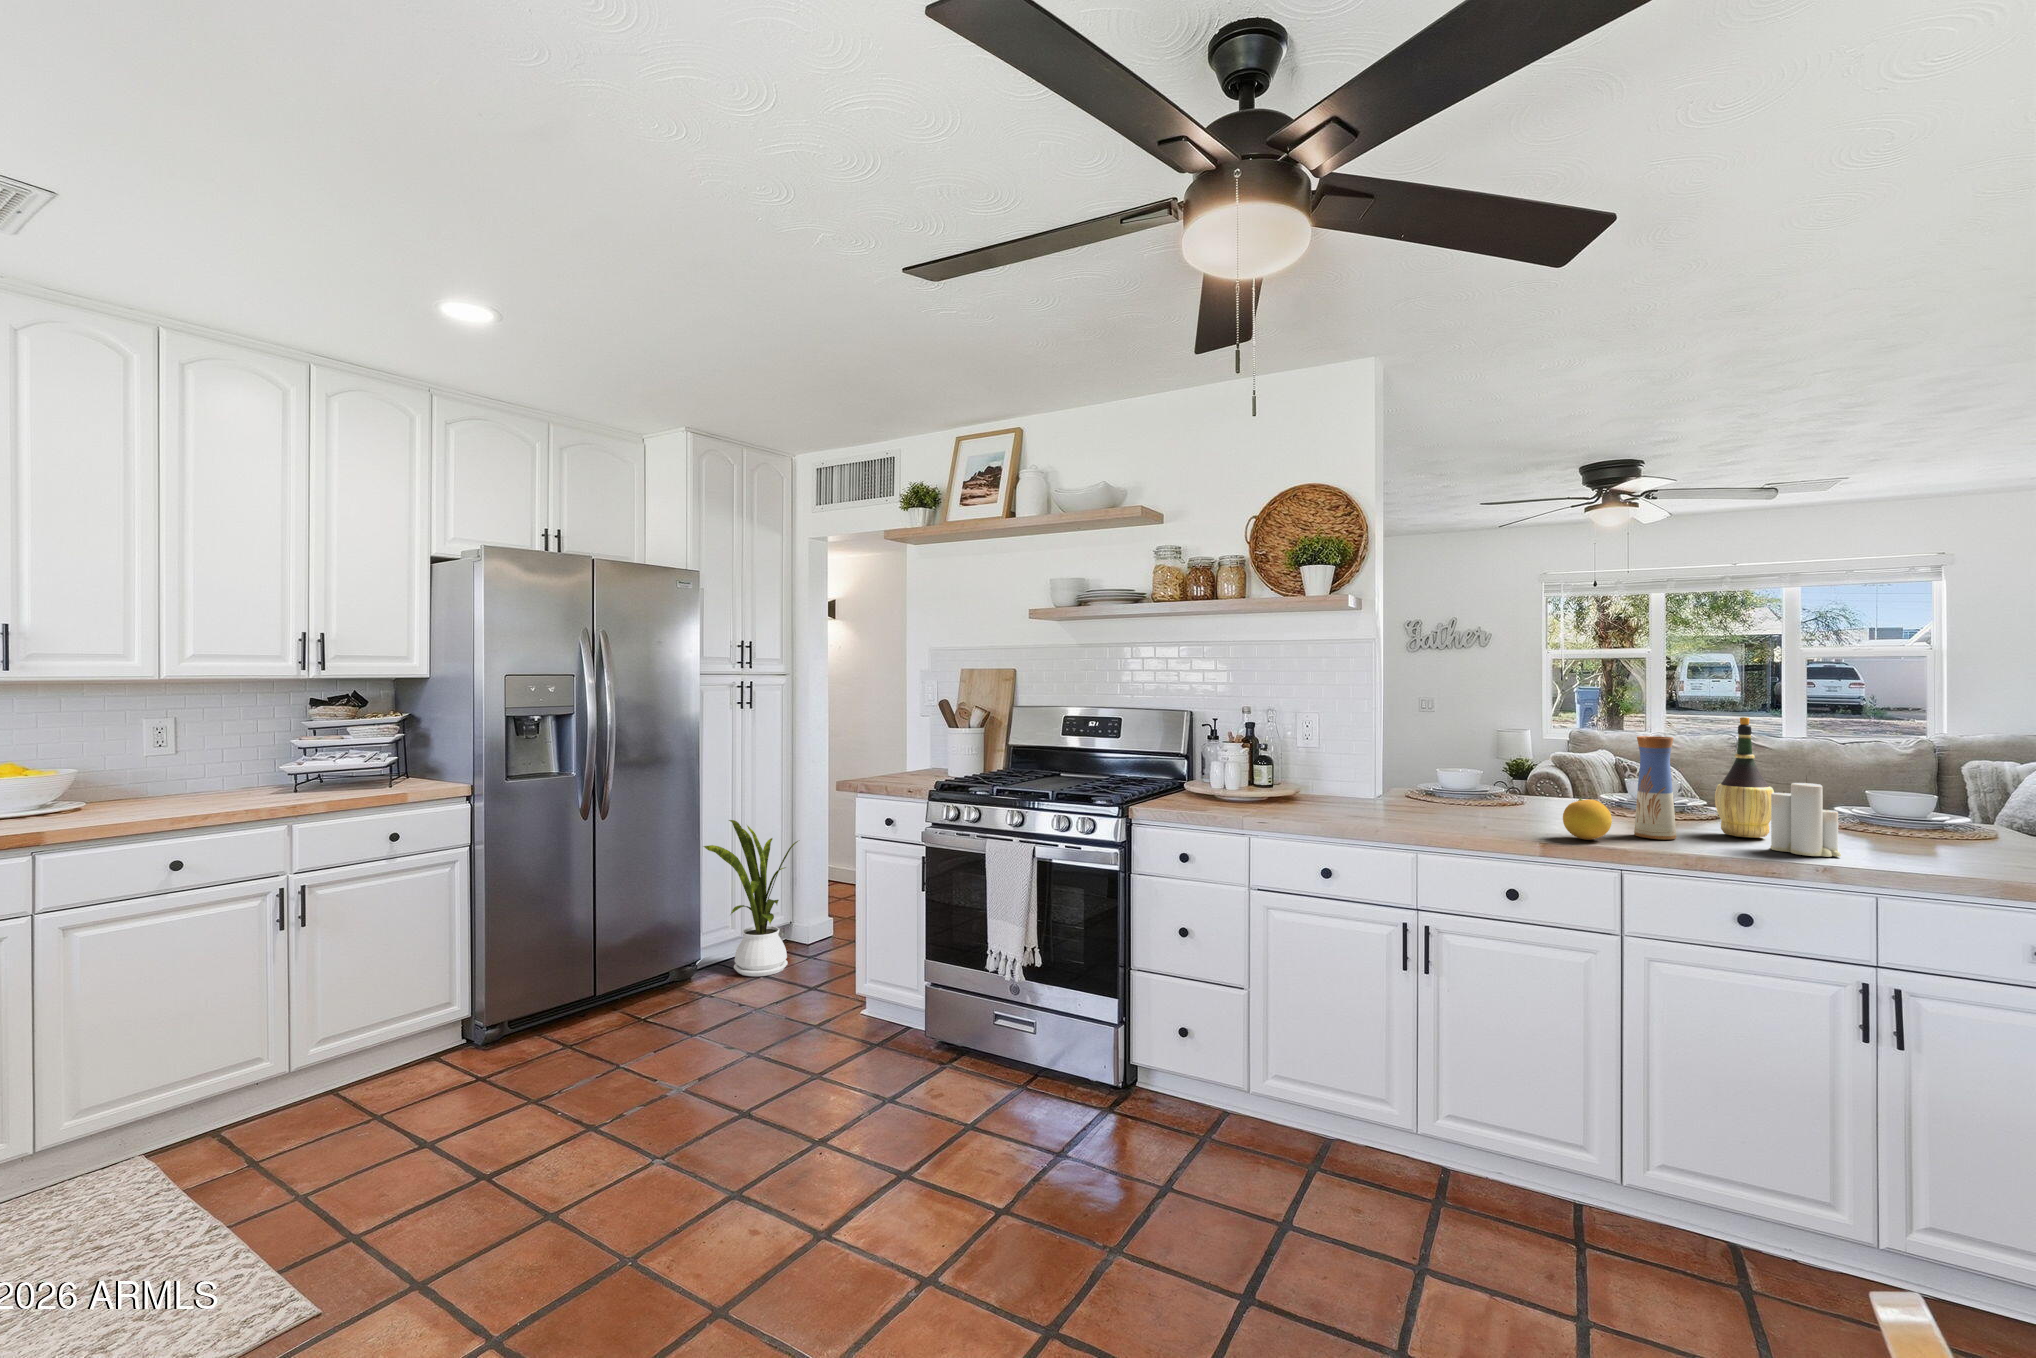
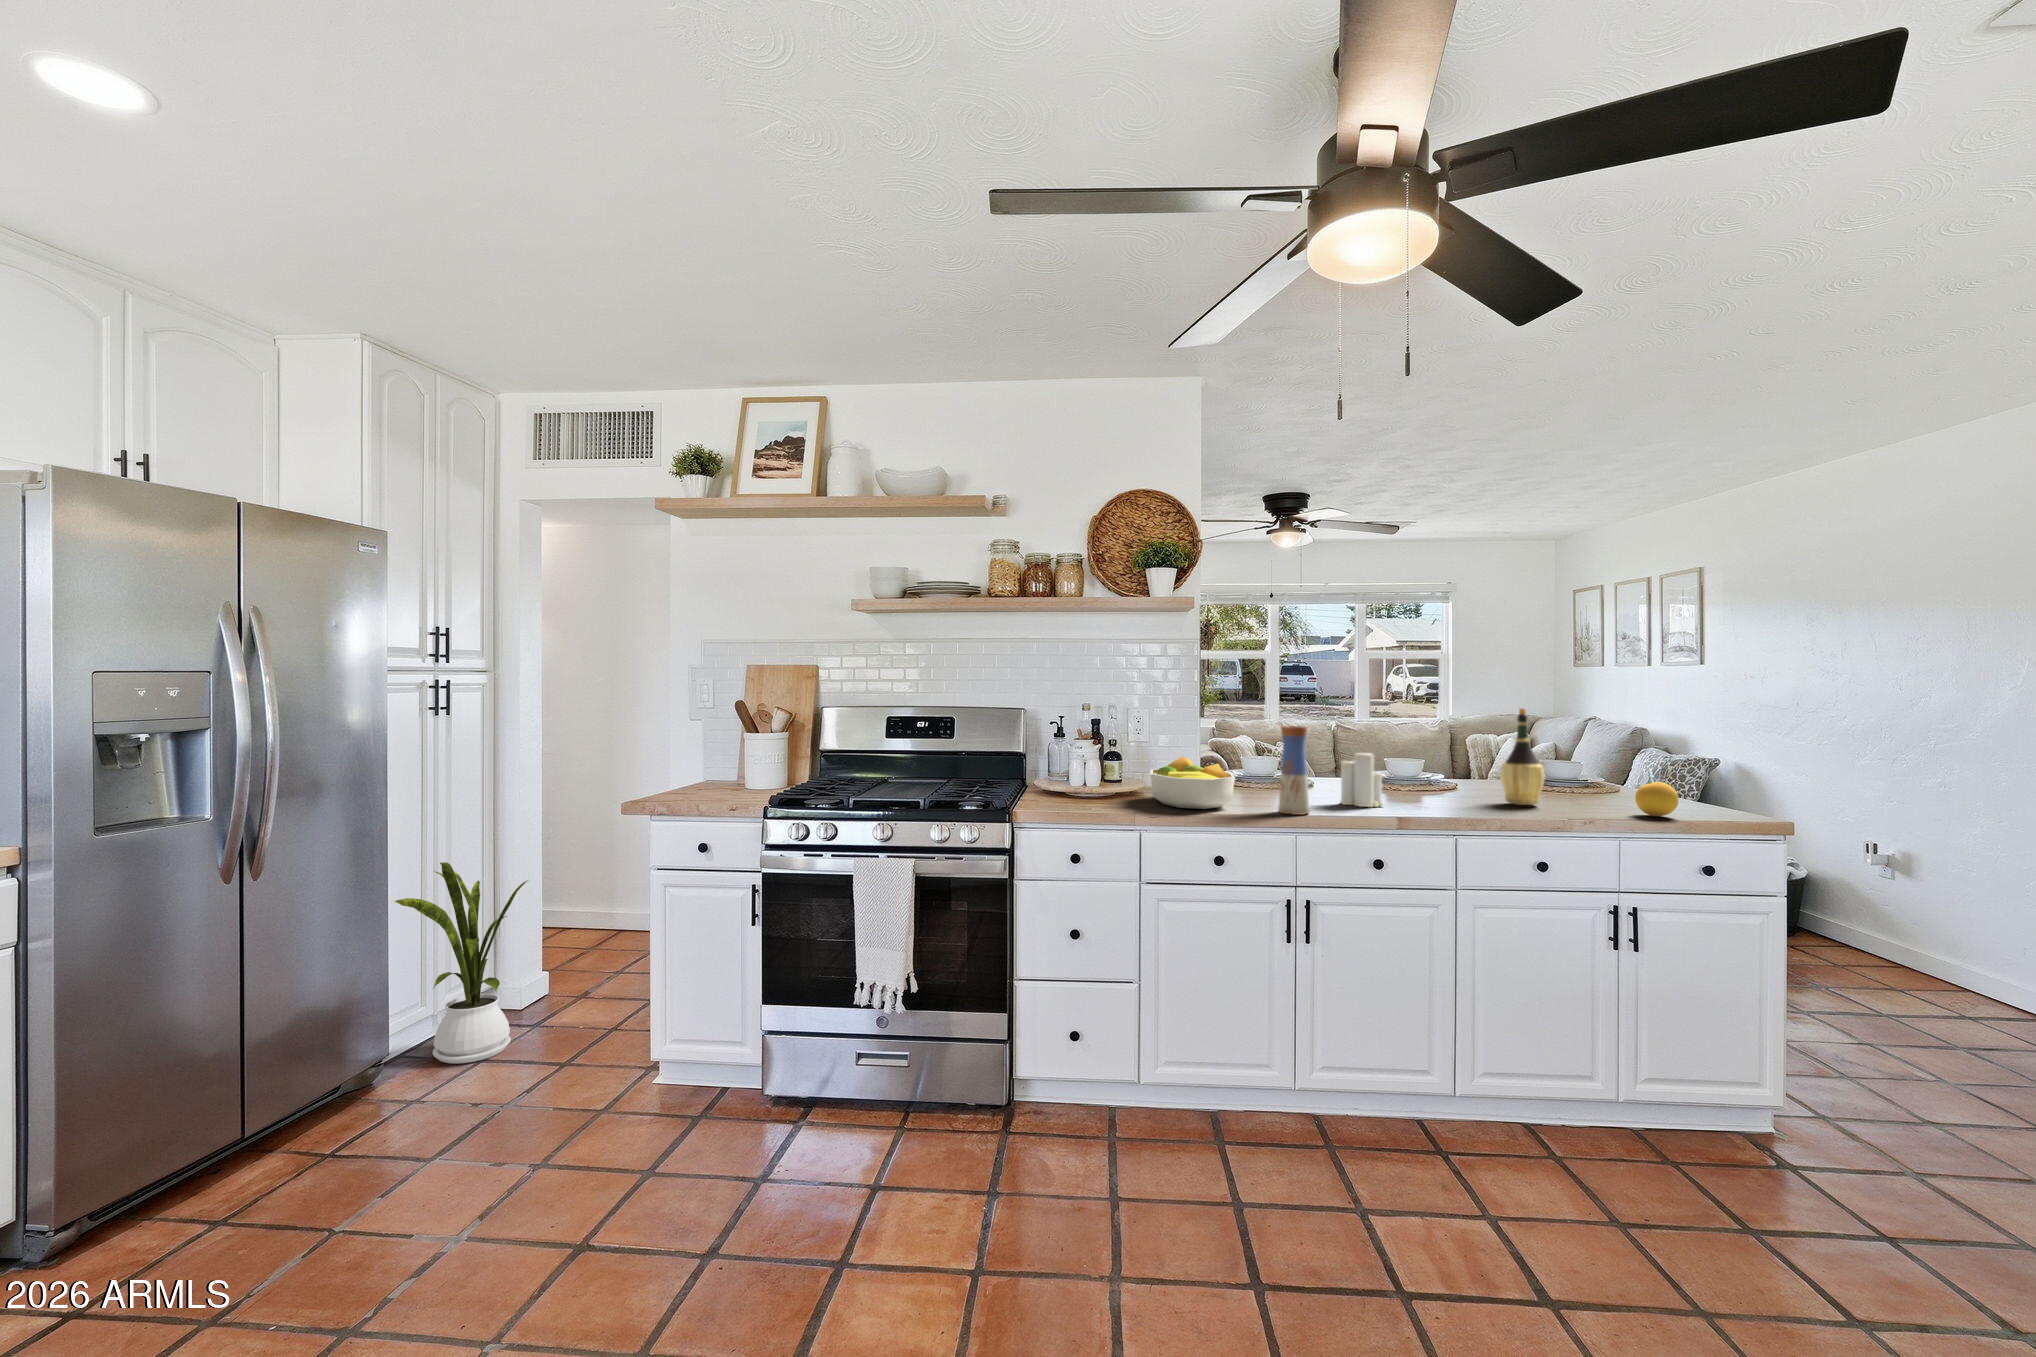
vase: present [1634,736,1676,839] -> present [1278,726,1310,815]
fruit bowl: none [1270,761,1361,815] -> present [1151,756,1235,809]
candle: present [1771,776,1841,857] -> present [1341,753,1383,807]
fruit: present [1563,798,1612,840] -> present [1635,781,1679,816]

